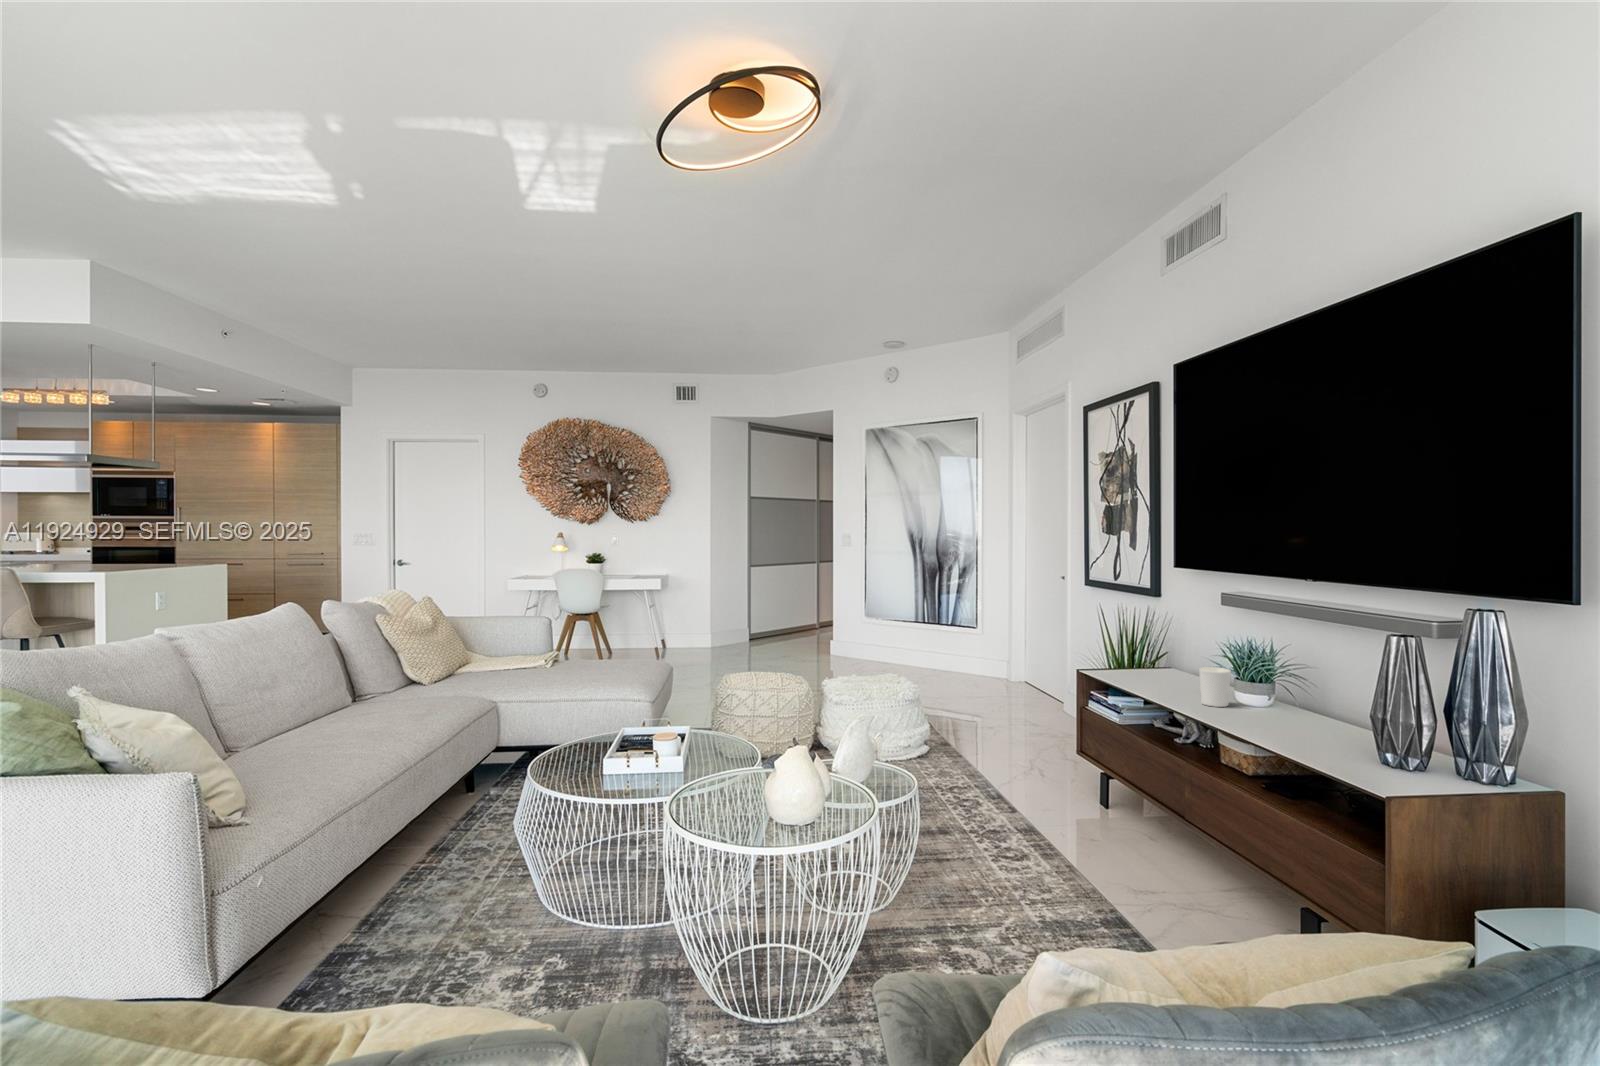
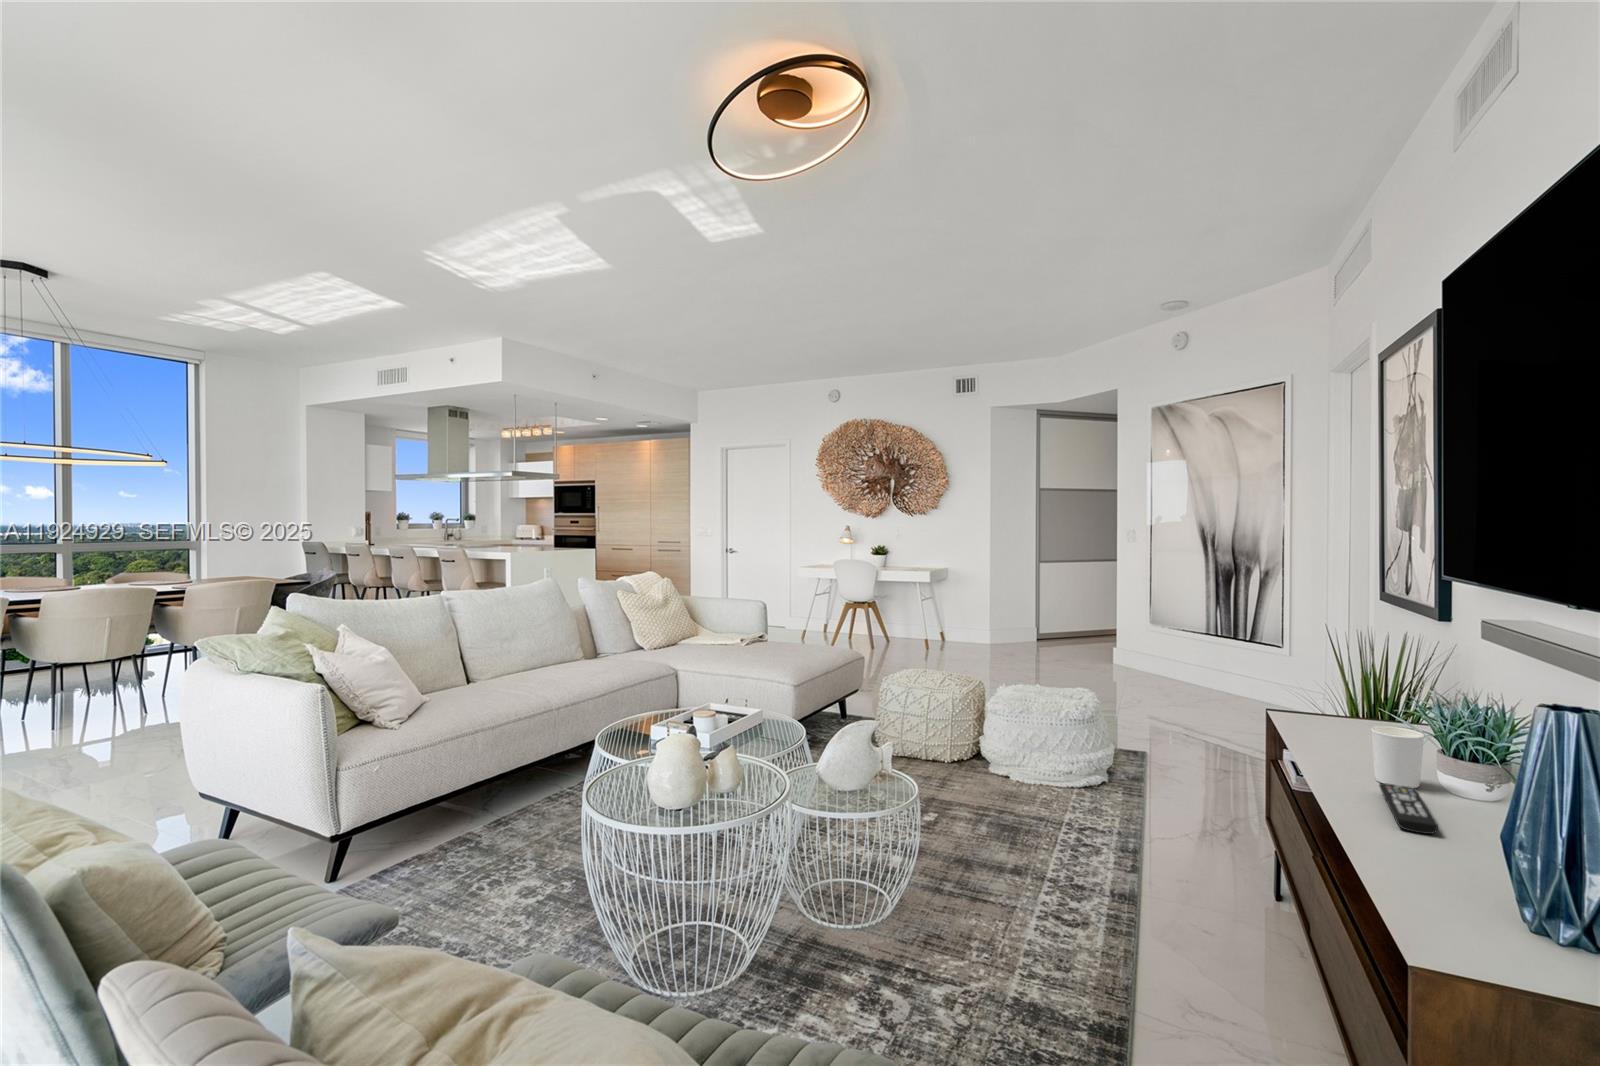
remote control: none [1218,705,1280,729] -> present [1379,783,1438,834]

